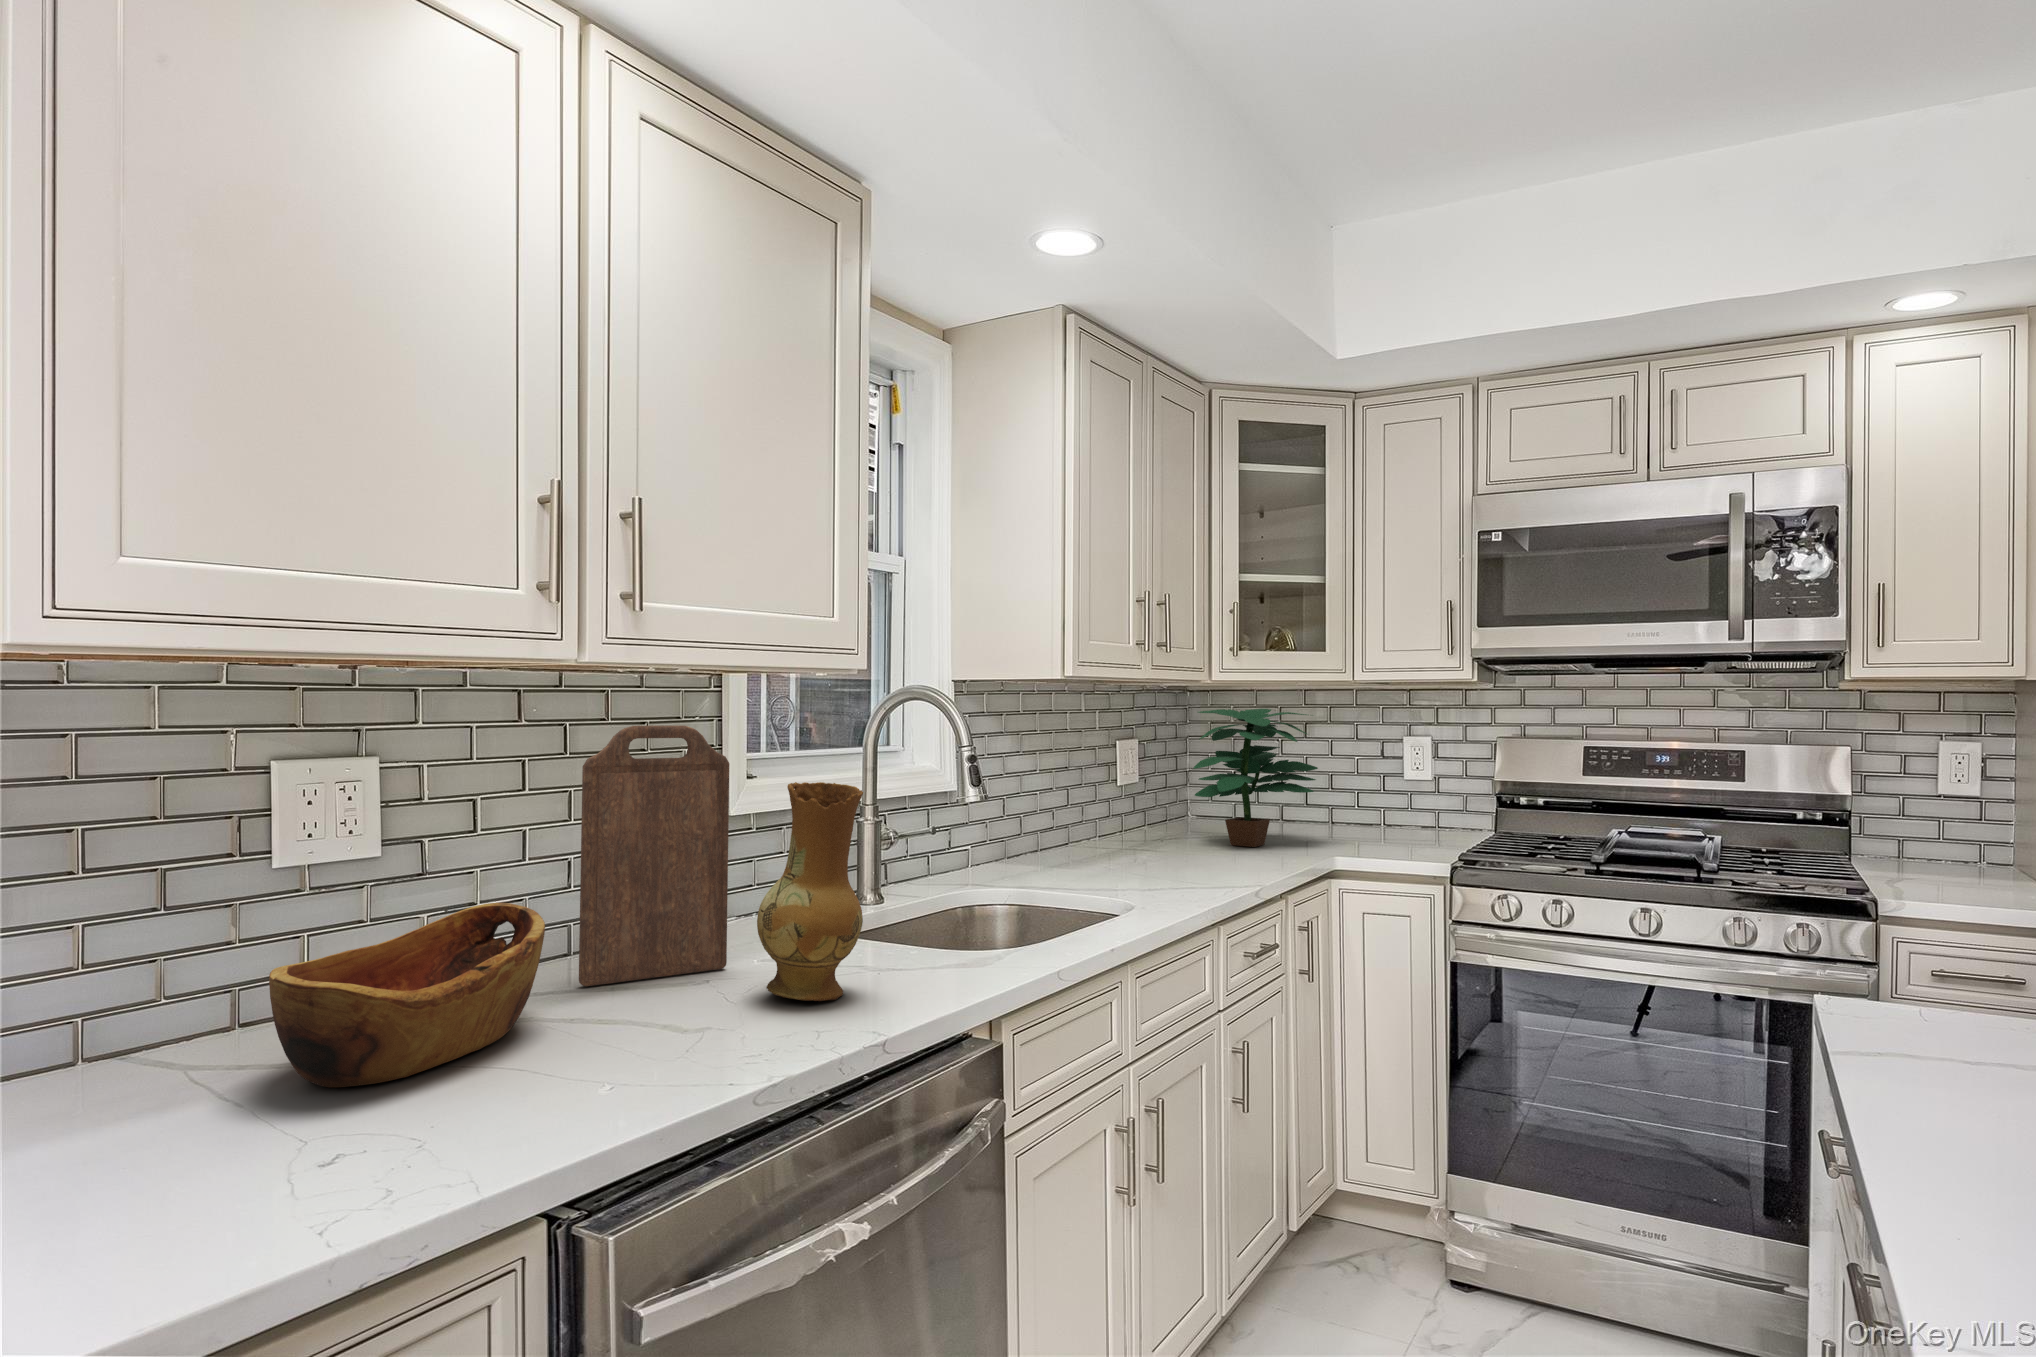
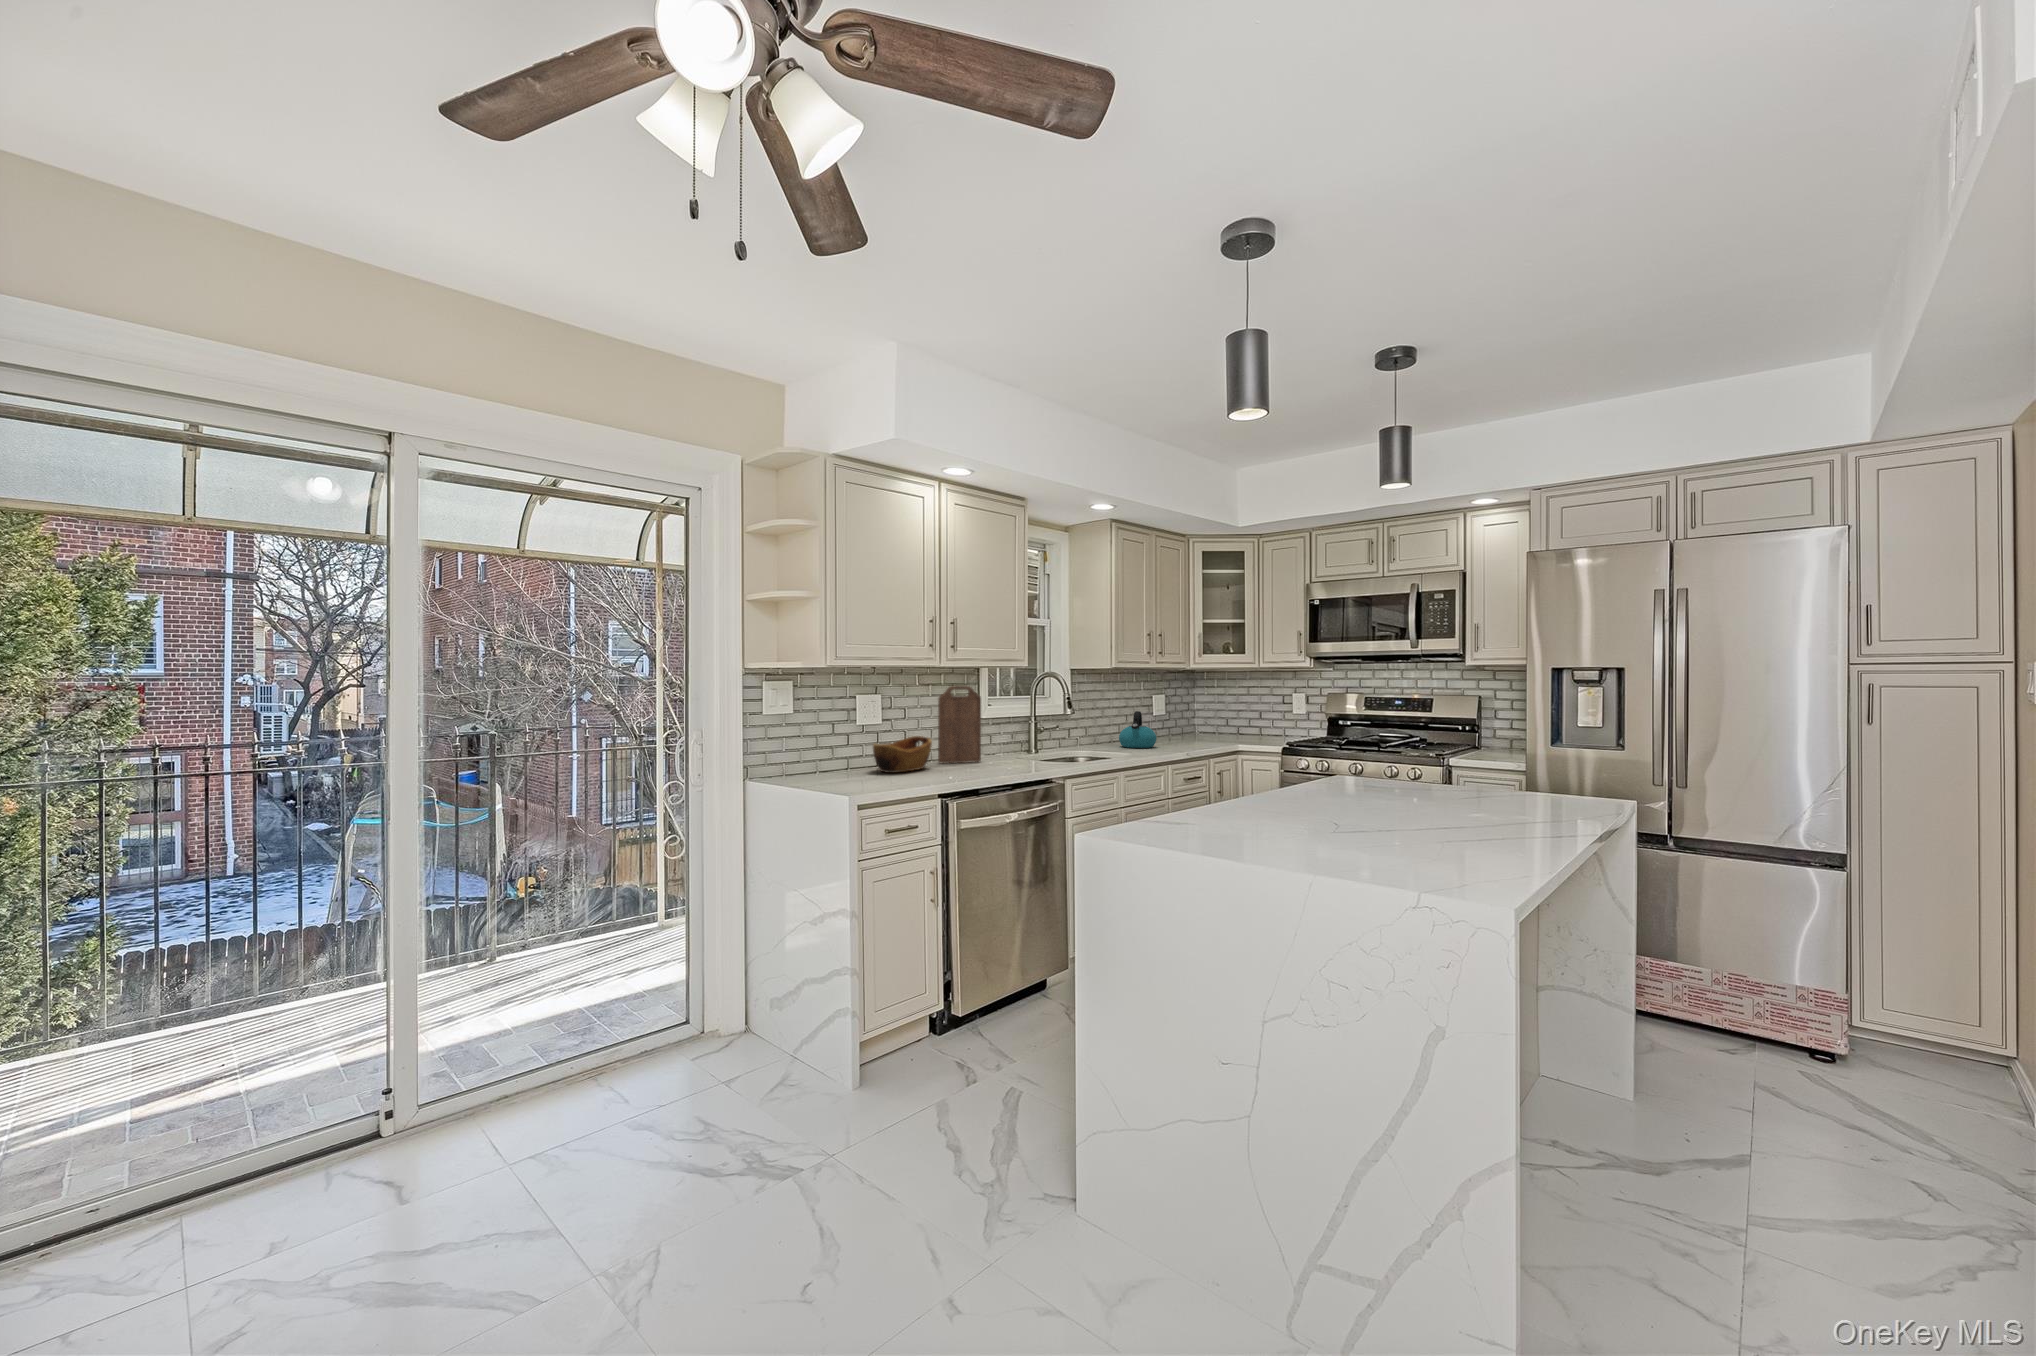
potted plant: present [1194,709,1318,847] -> none [1183,681,1245,743]
kettle: none [1068,781,1158,871] -> present [1119,711,1156,748]
ceramic jug: present [757,782,863,1001] -> none [990,702,1021,767]

